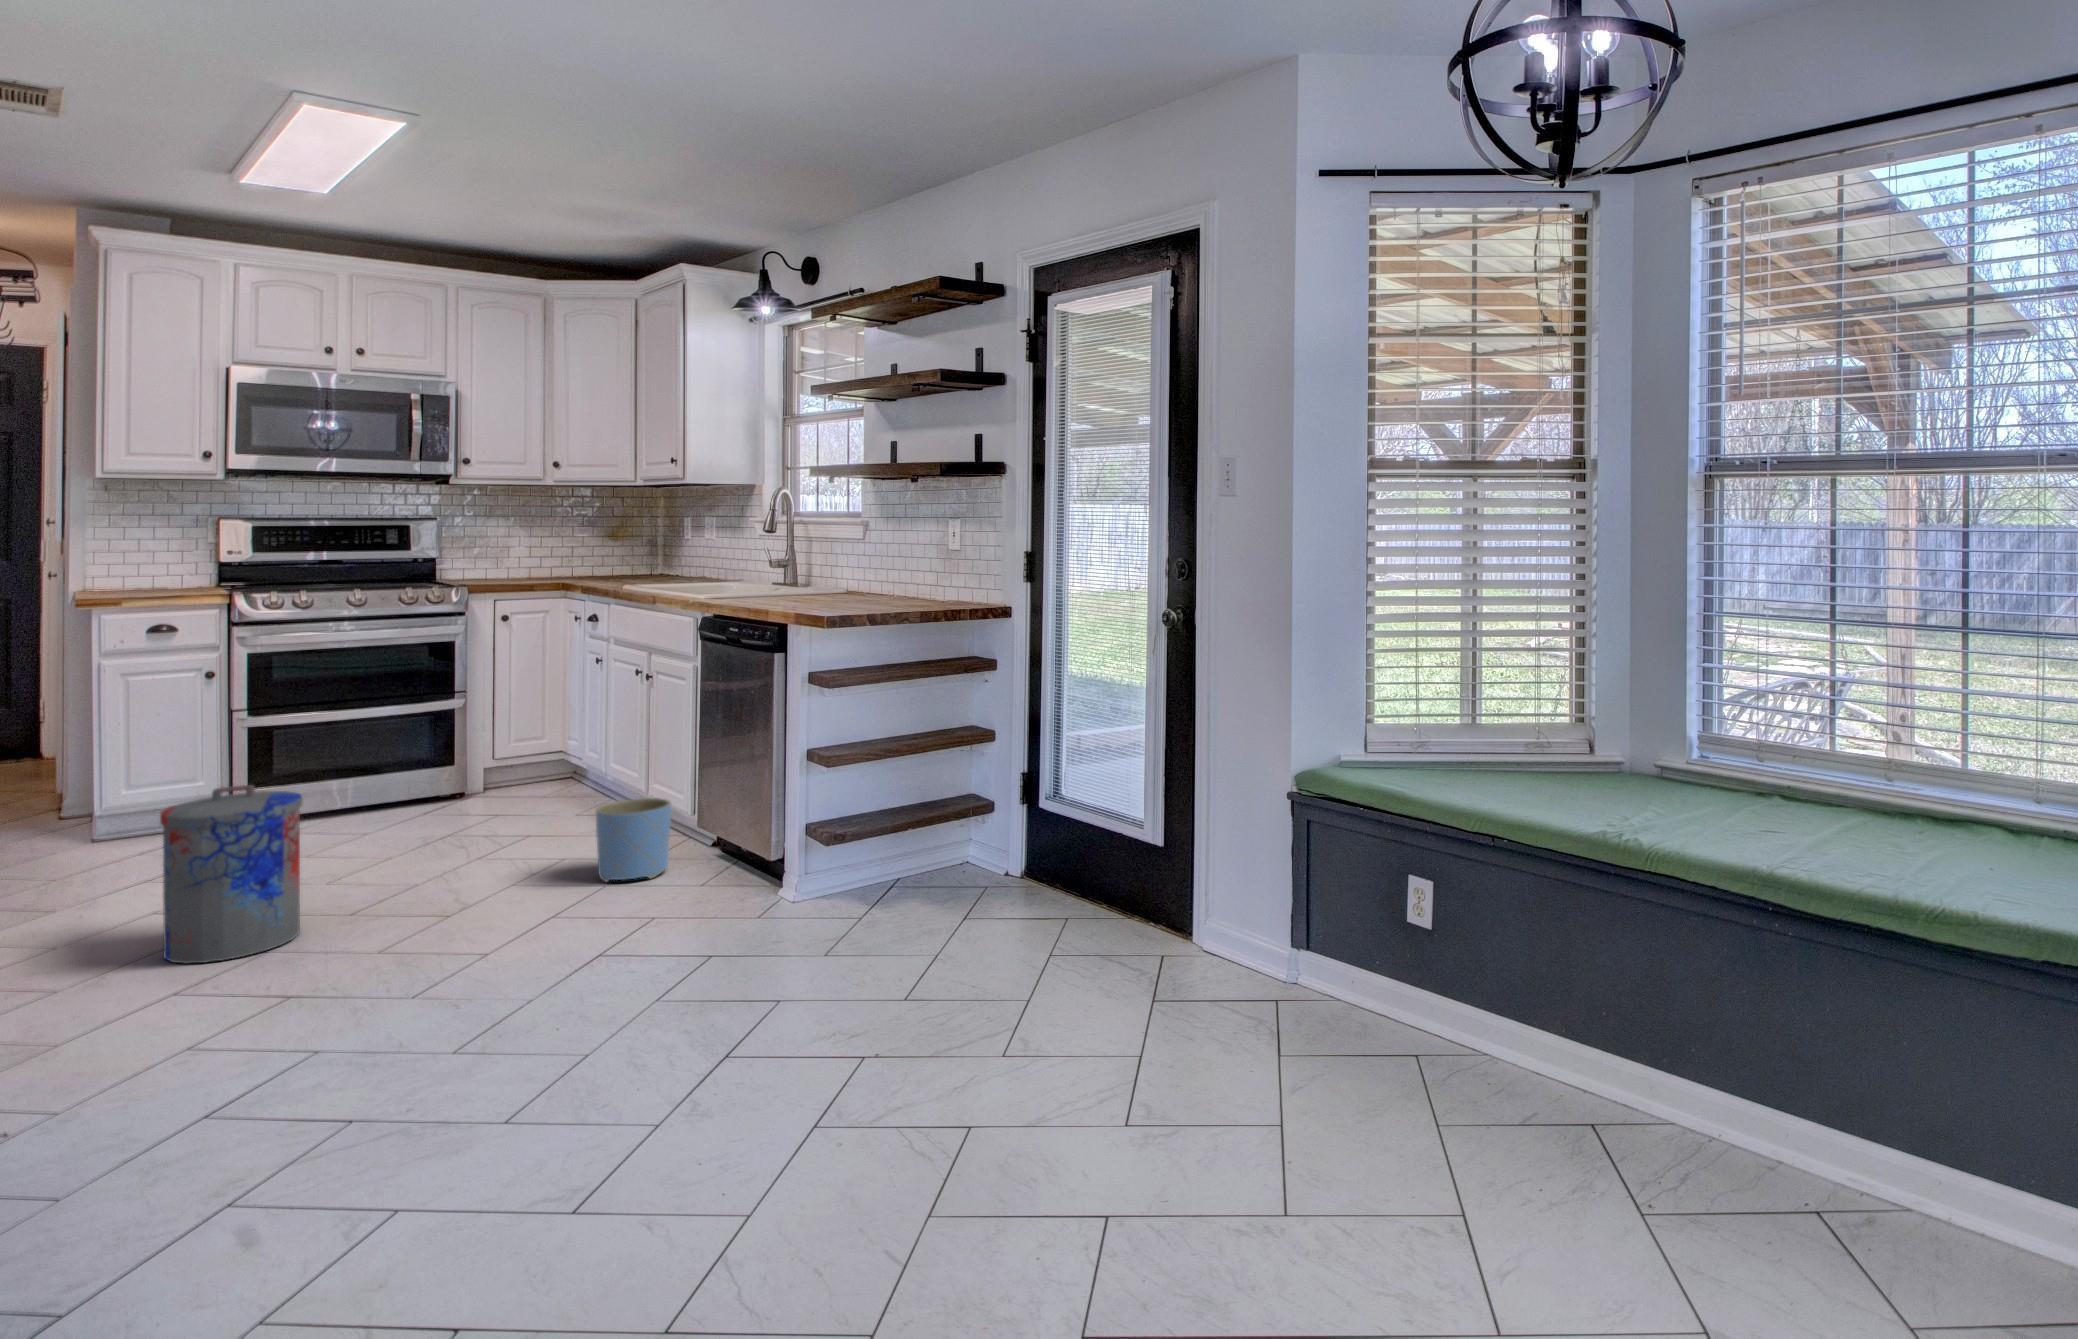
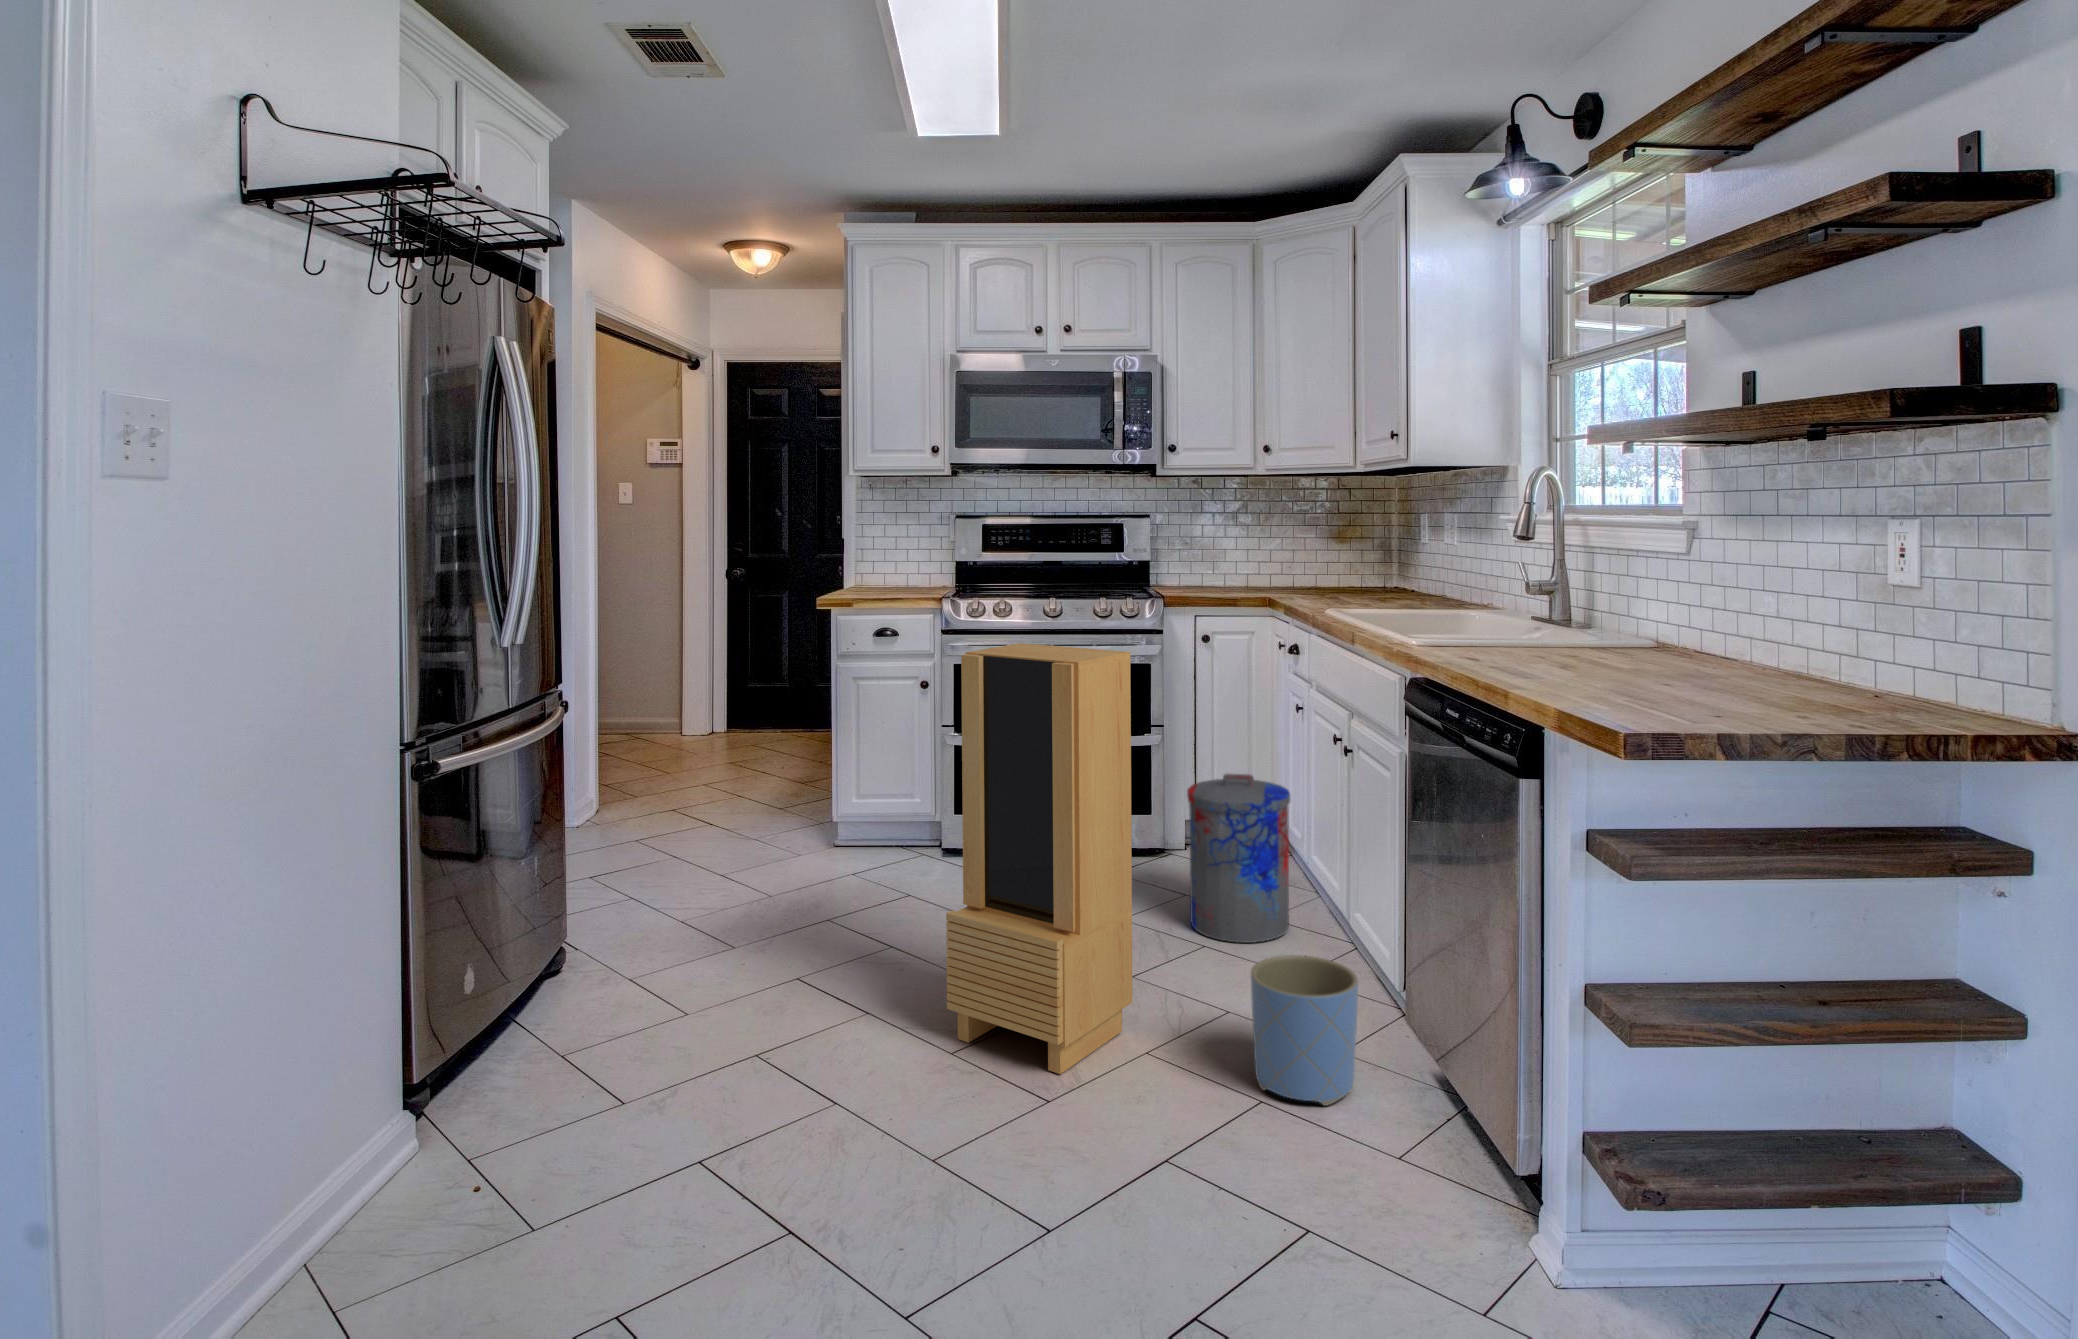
storage cabinet: none [330,612,494,913] -> present [946,643,1132,1074]
trash can: present [160,785,302,963] -> present [1187,774,1290,943]

